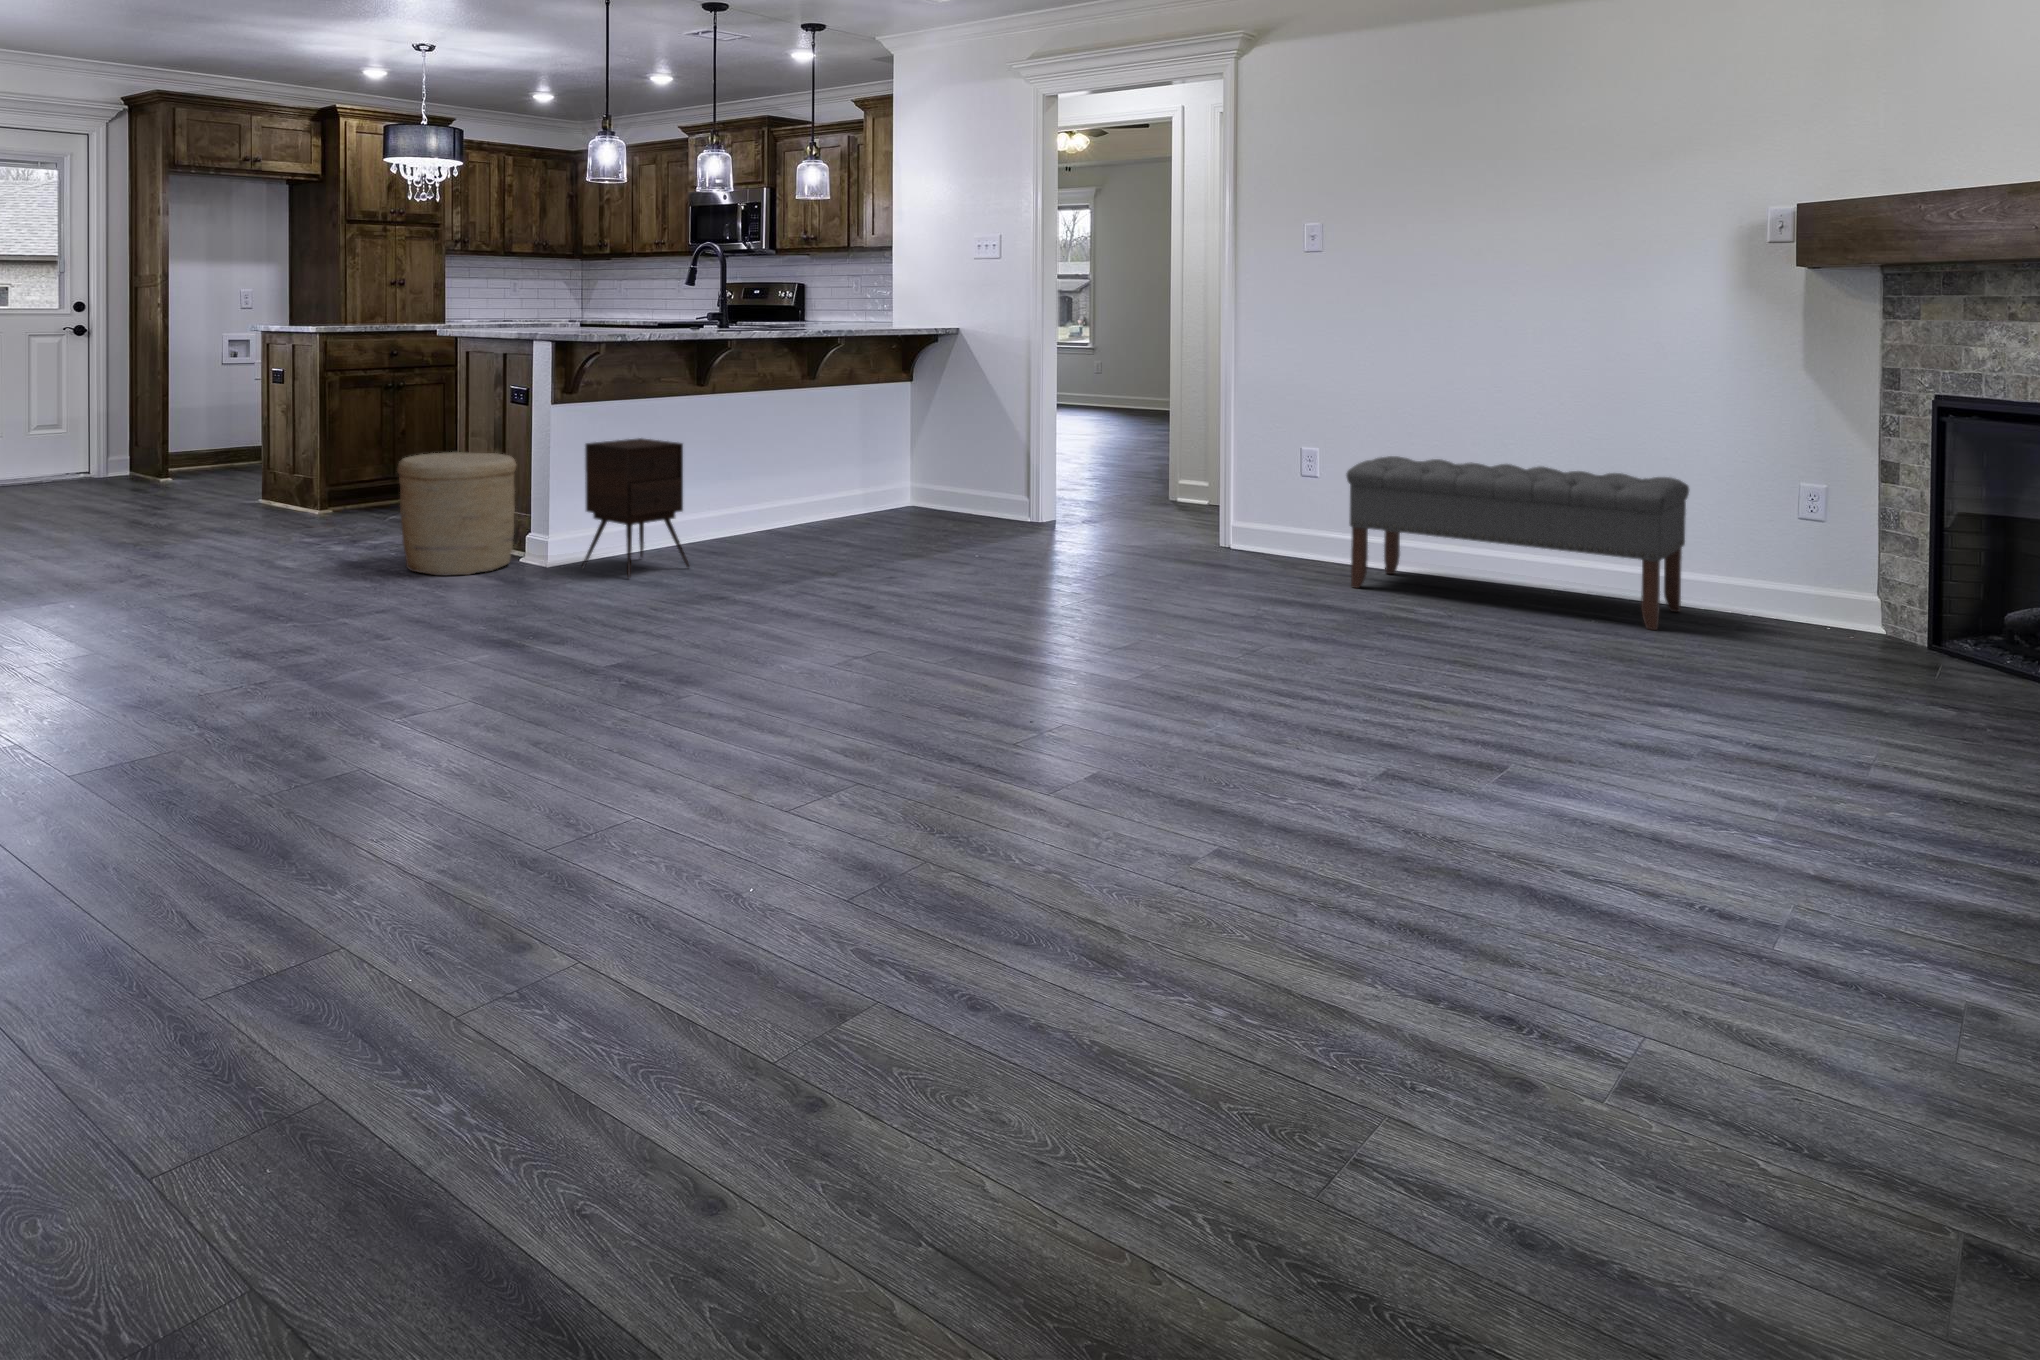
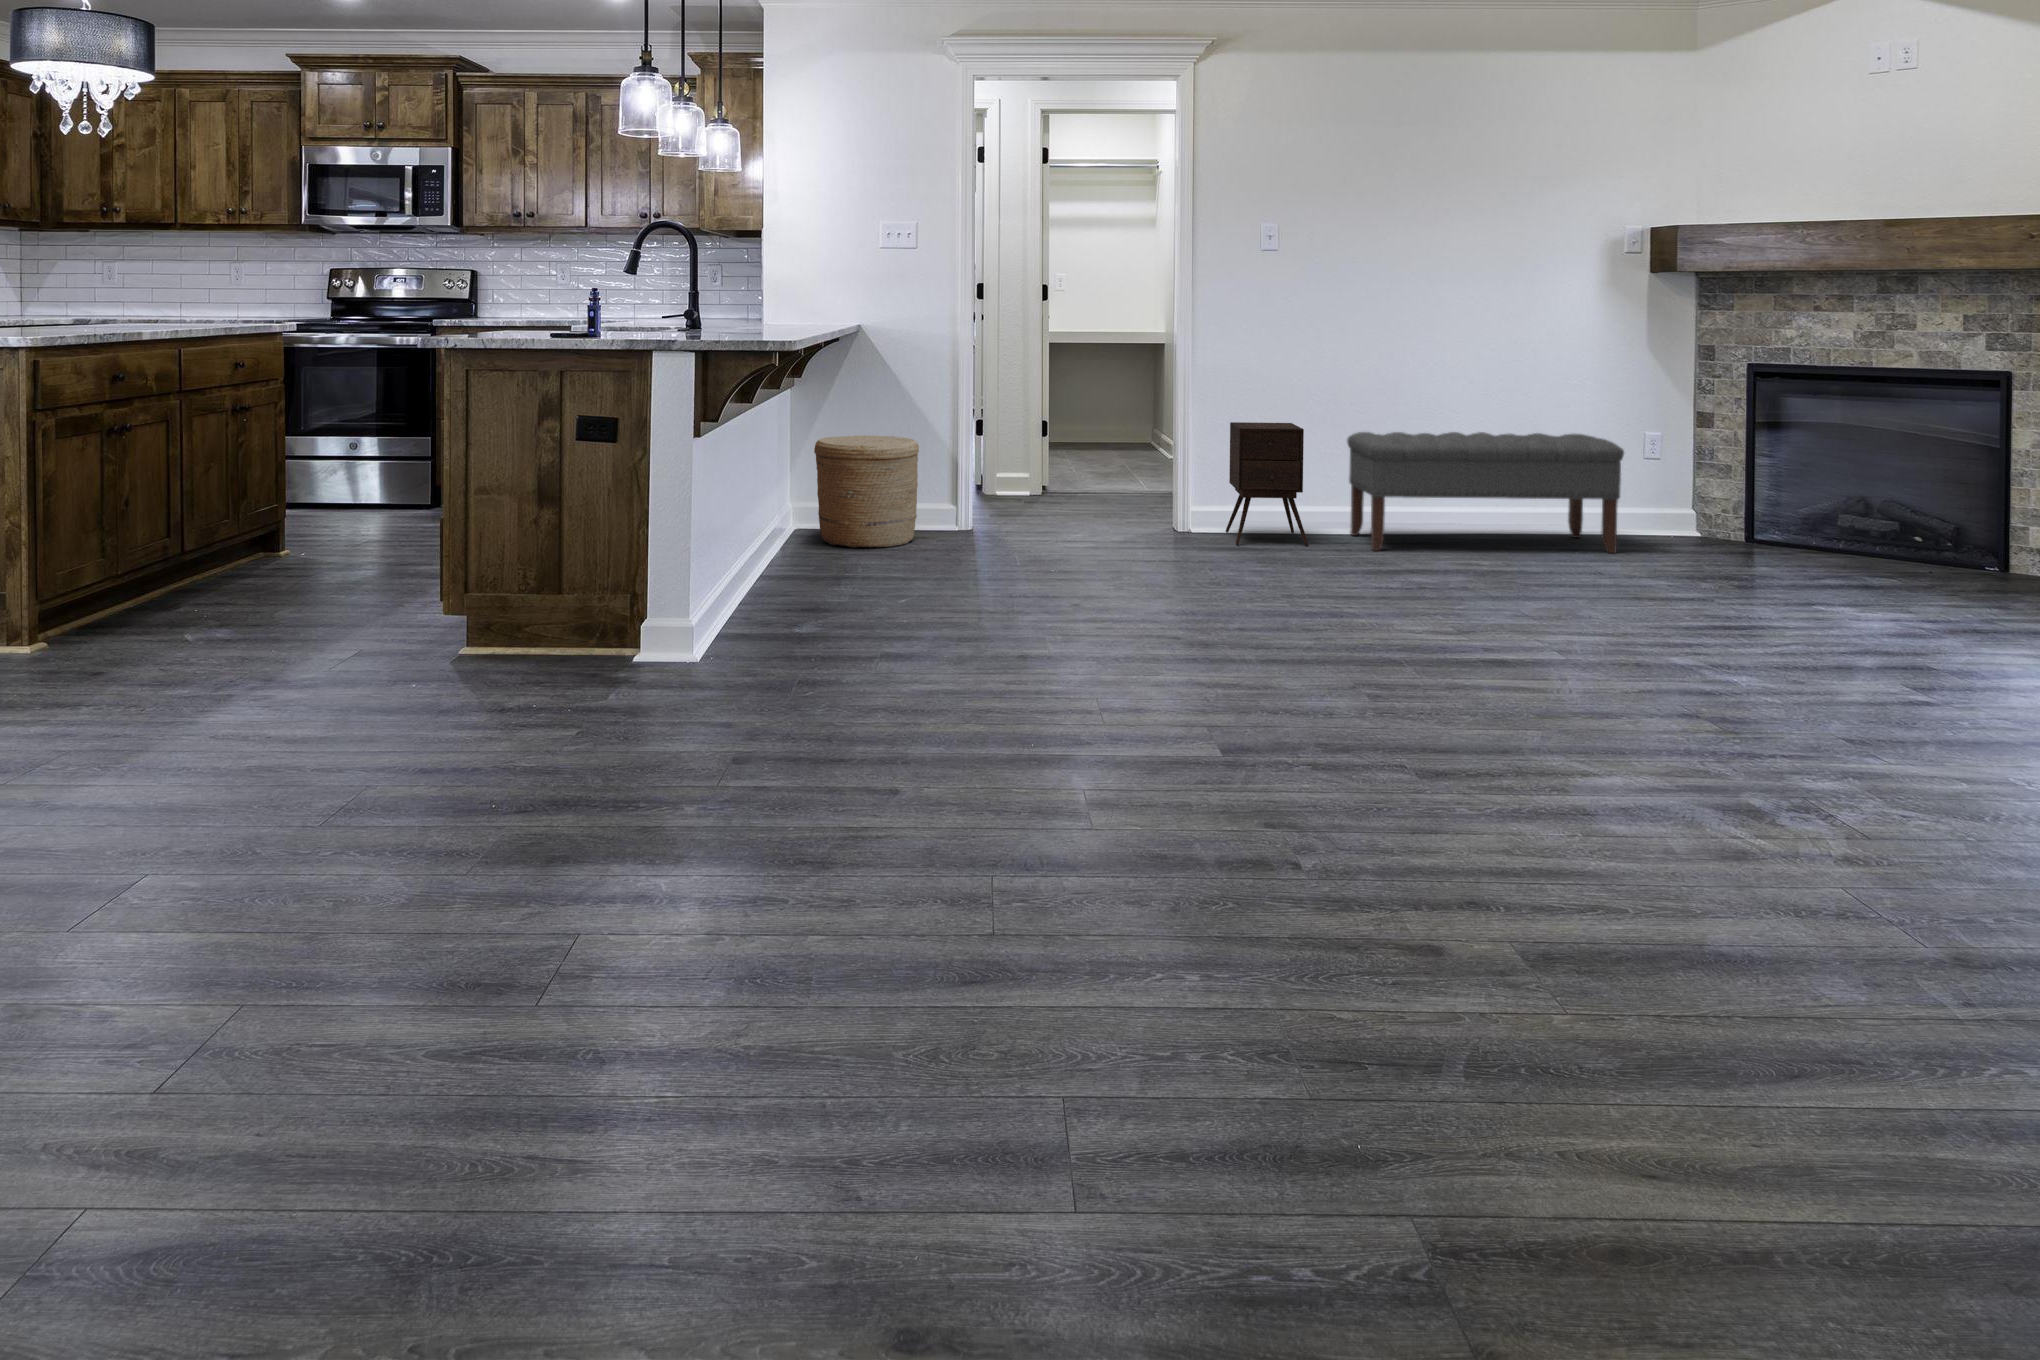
side table: present [582,438,689,578] -> present [1226,422,1308,546]
woven basket: present [398,452,517,576] -> present [814,435,919,548]

